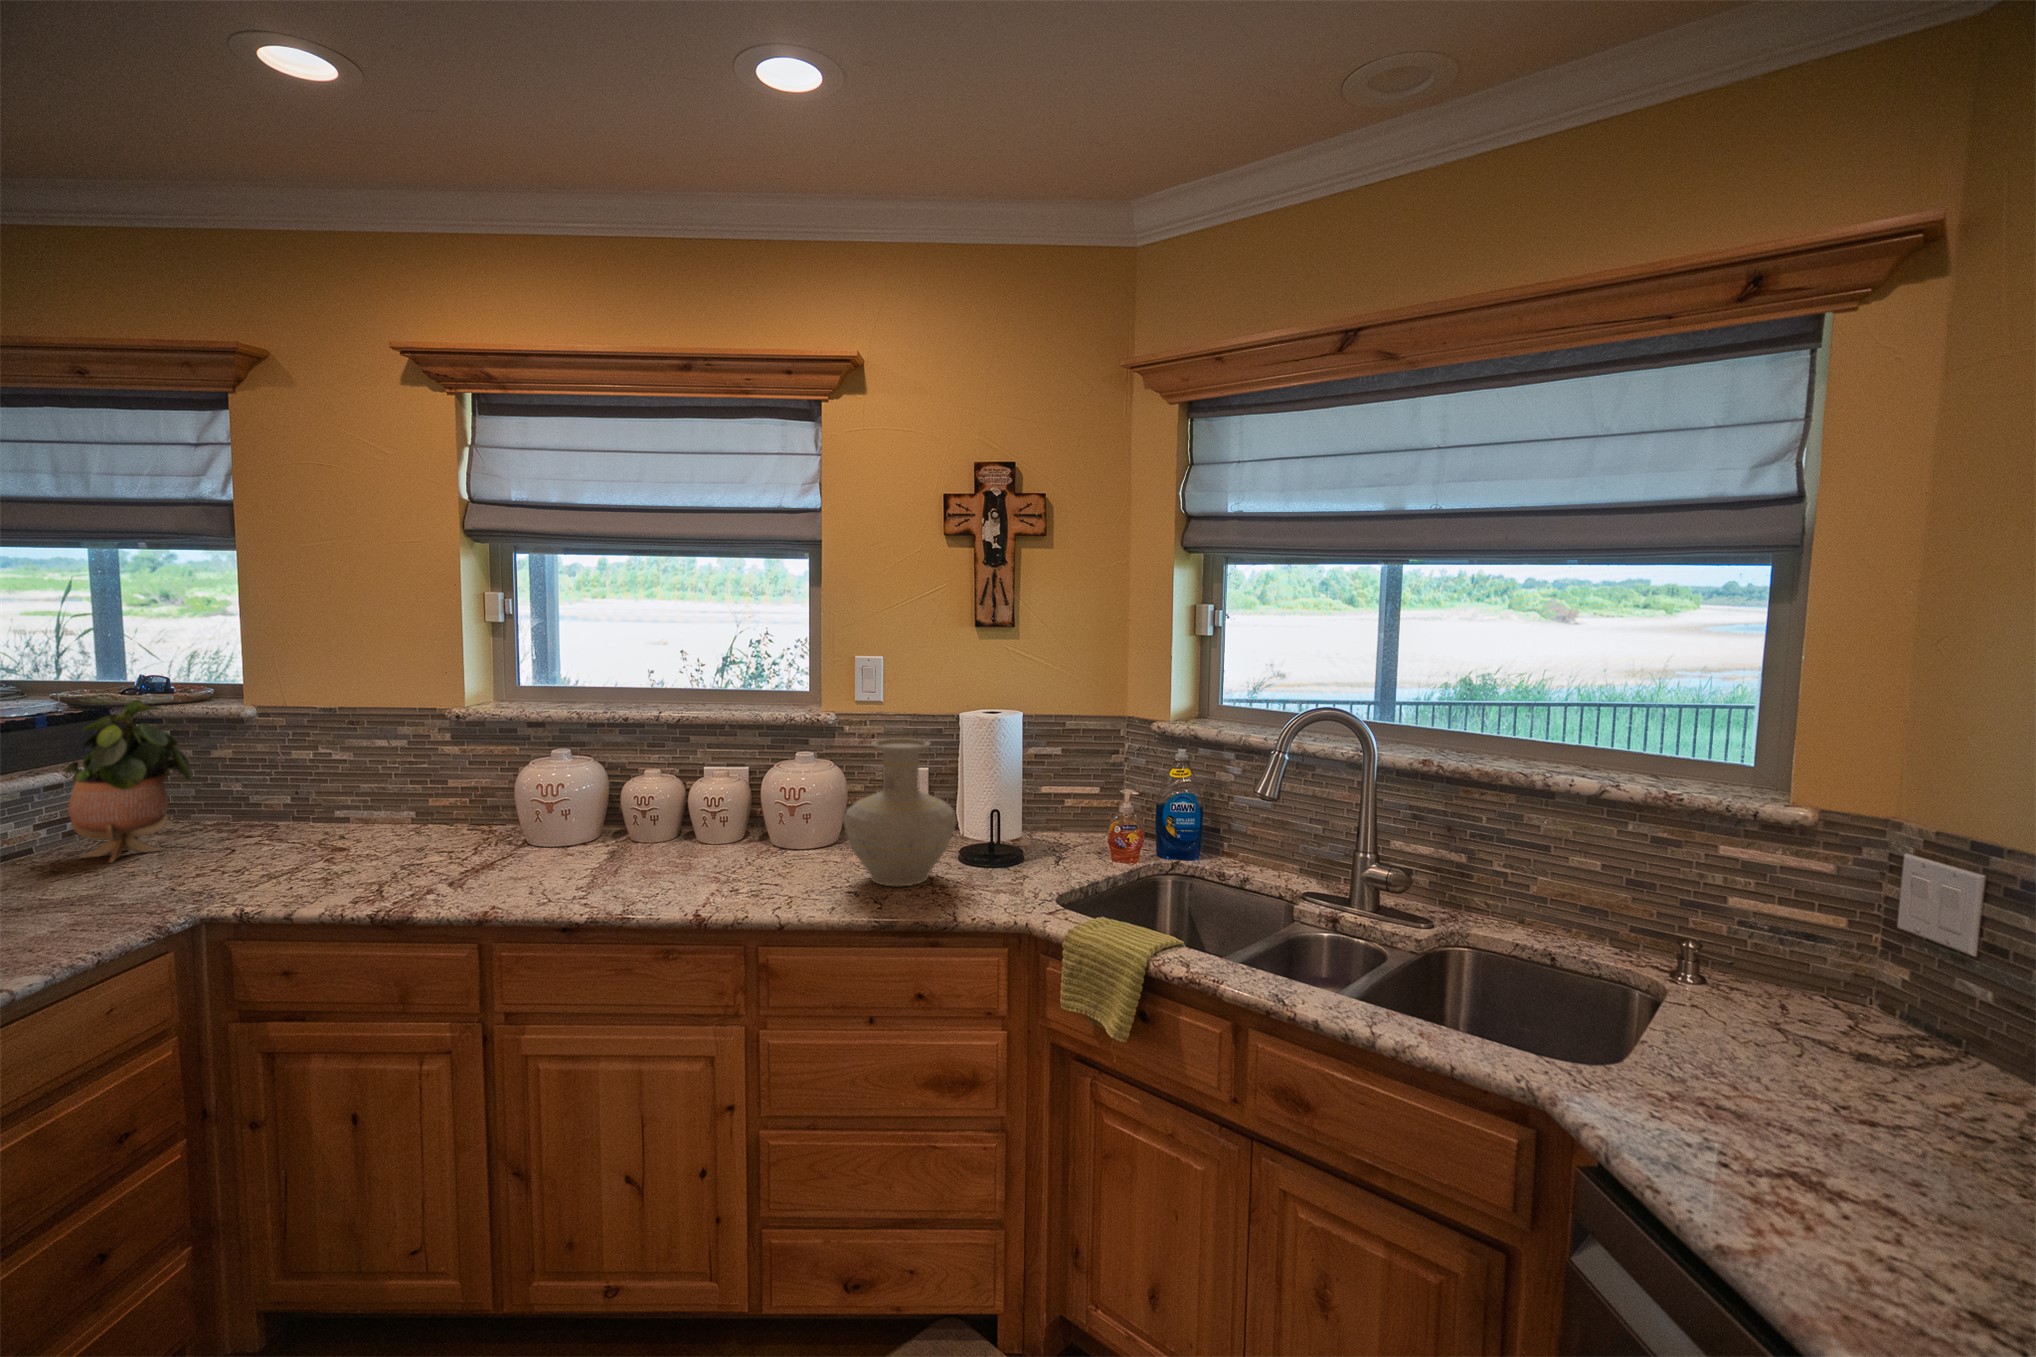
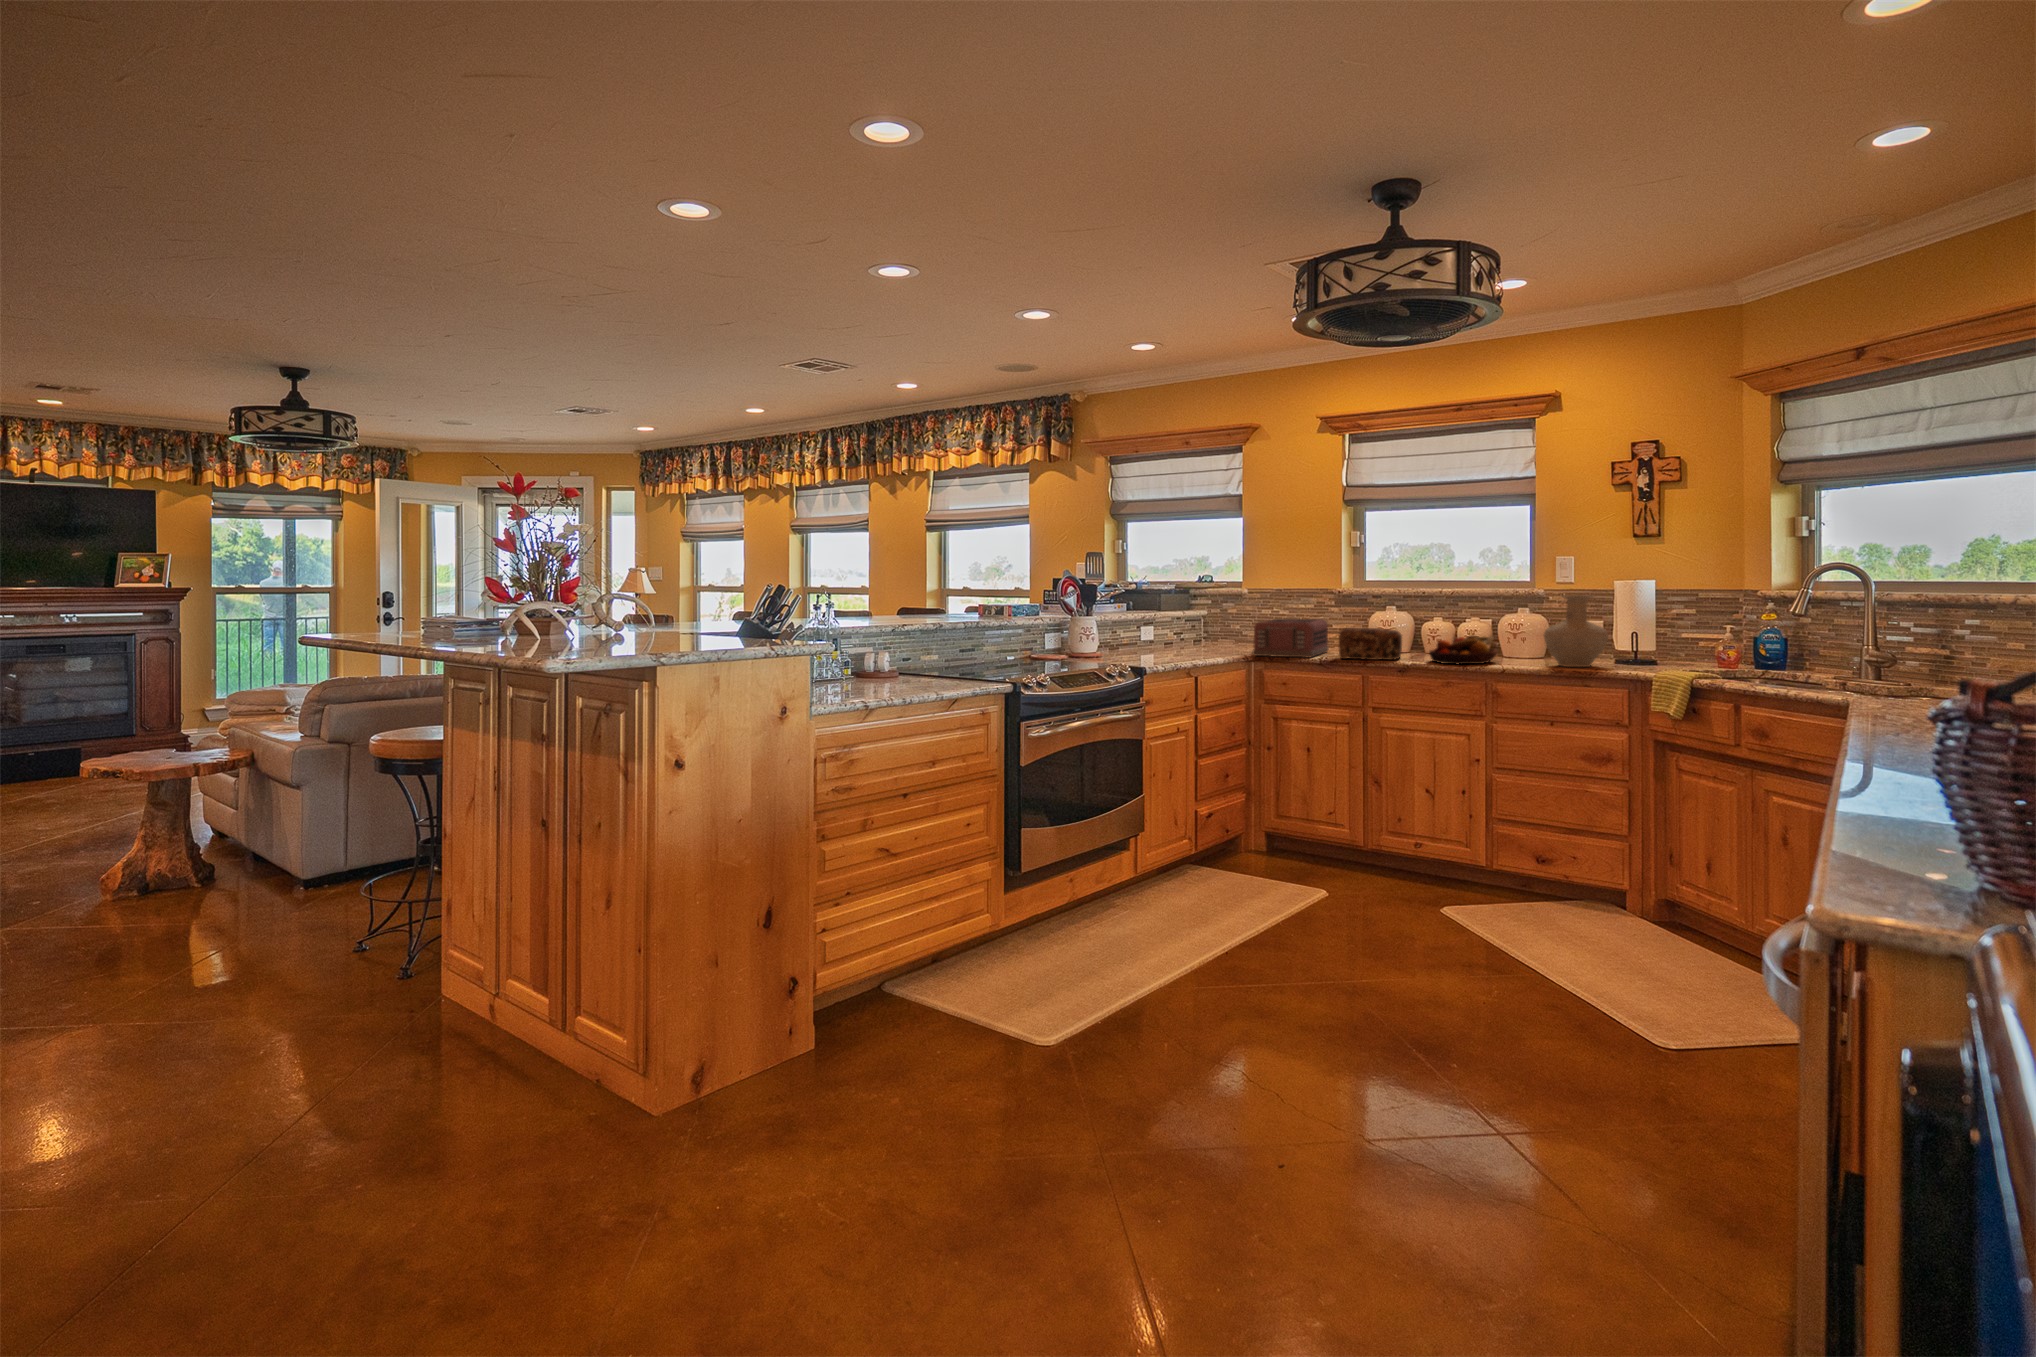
potted plant: present [65,700,192,862] -> none [1193,585,1233,651]
toaster: none [195,777,430,886] -> present [1252,619,1329,658]
bread loaf: none [411,807,574,888] -> present [1339,628,1402,660]
fruit bowl: none [621,813,759,895] -> present [1429,635,1497,664]

